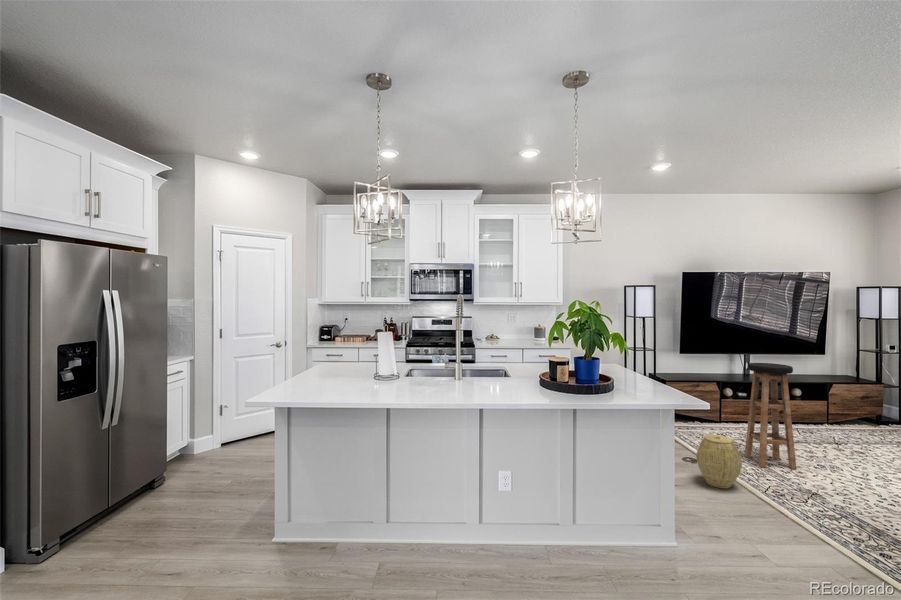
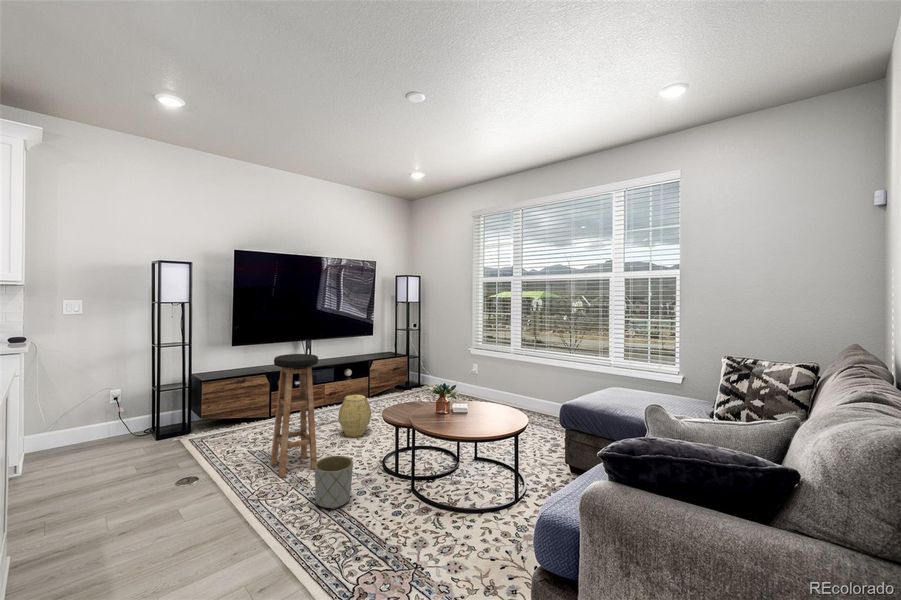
woven basket: present [696,435,742,488] -> present [339,395,371,437]
planter: none [808,456,852,502] -> present [315,456,353,509]

